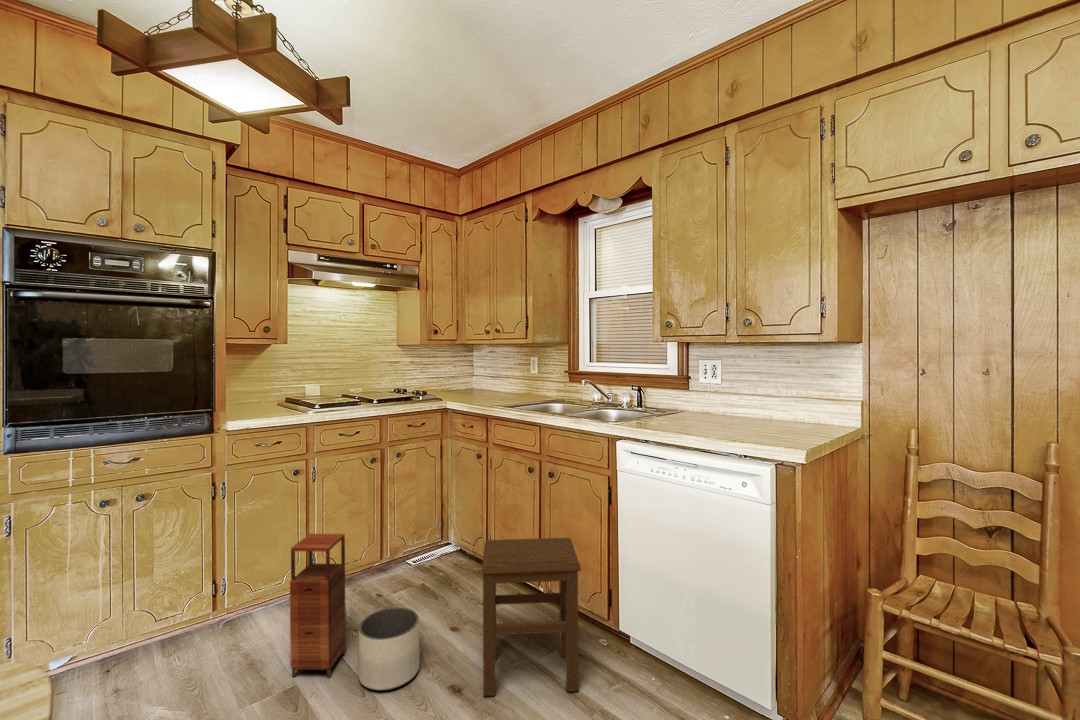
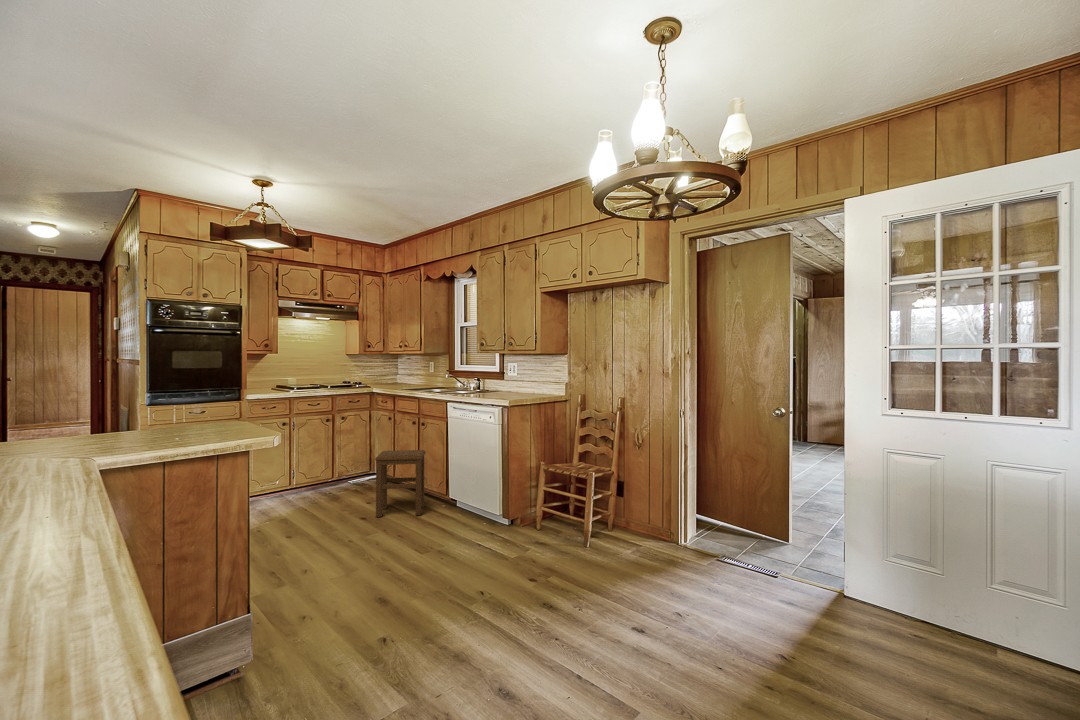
storage cabinet: present [290,534,346,677] -> none [284,449,311,514]
planter: present [359,607,420,691] -> none [318,485,348,517]

